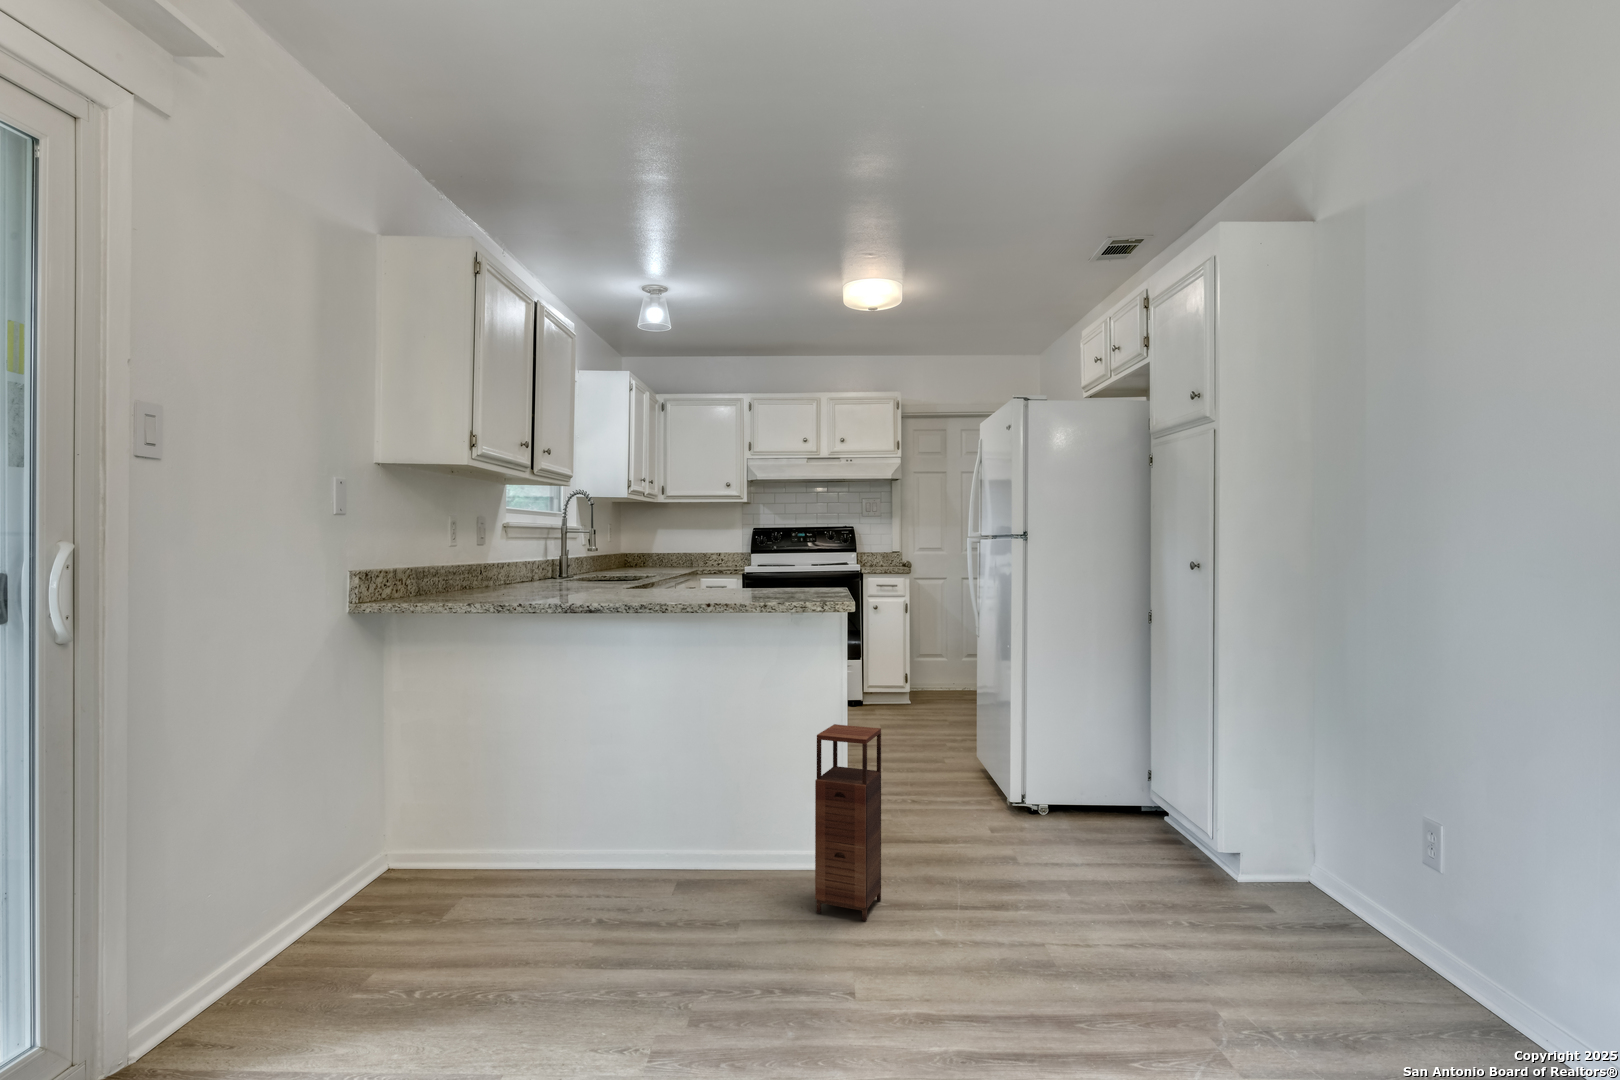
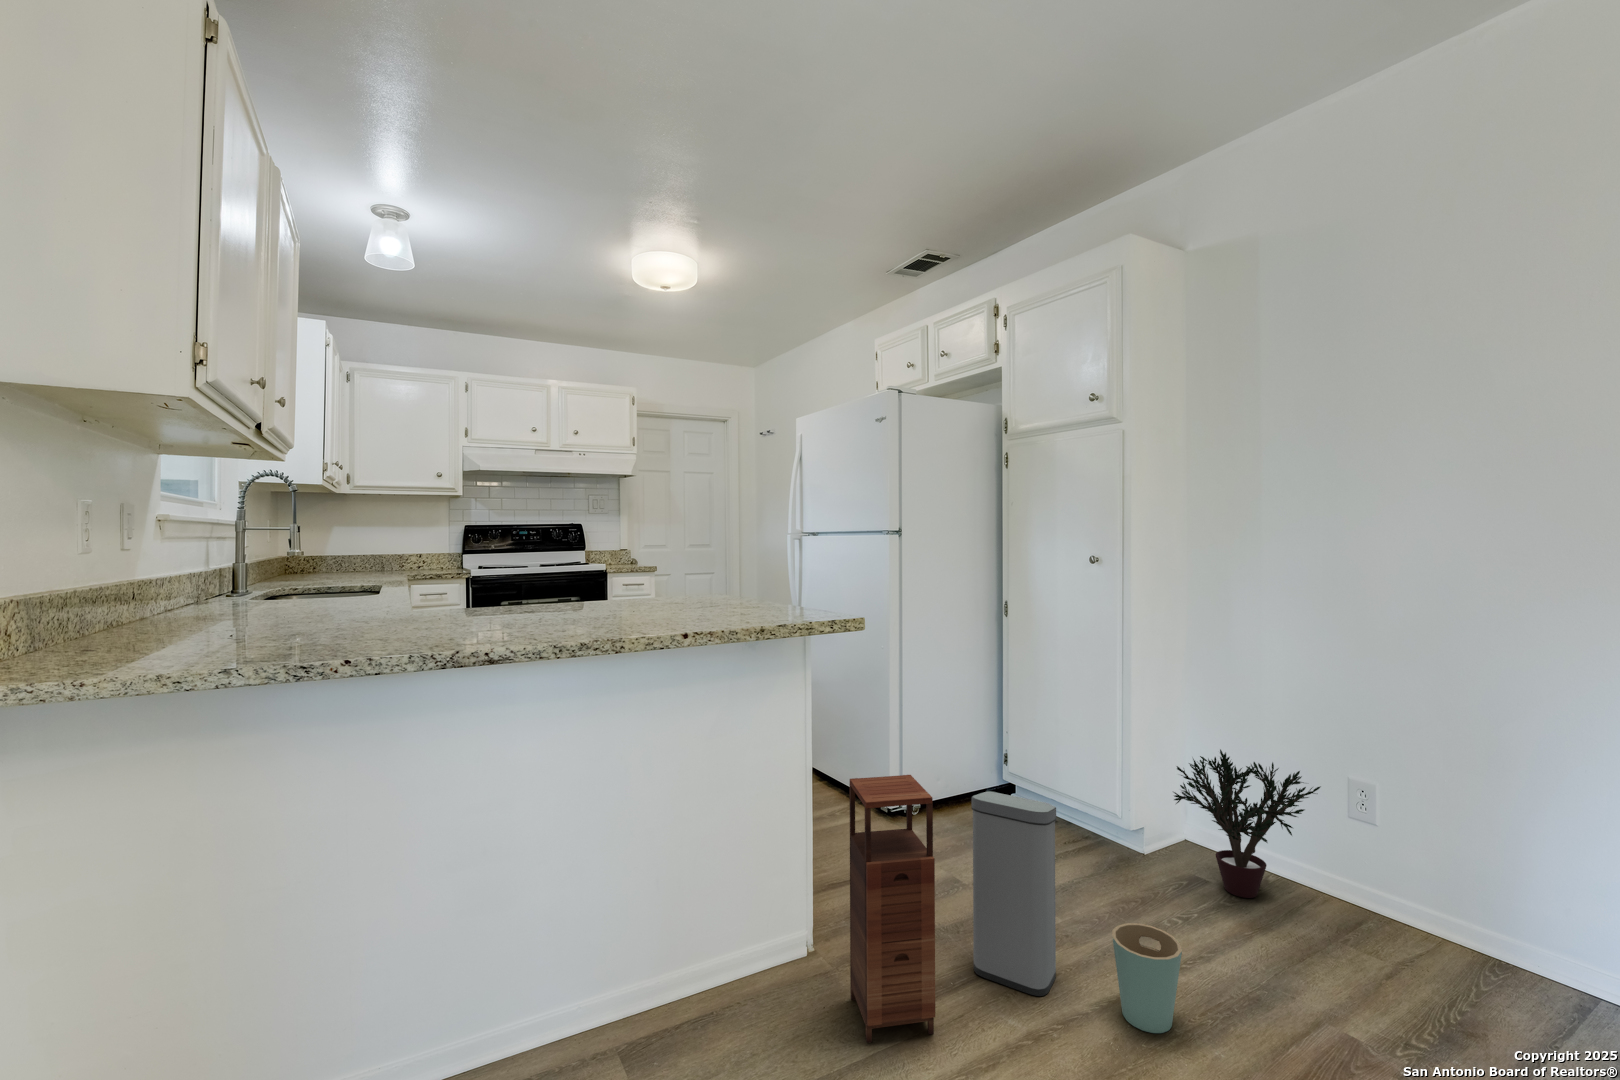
trash can: none [940,757,1071,971] -> present [971,791,1182,1033]
potted plant: none [1211,772,1389,934] -> present [1174,749,1320,898]

